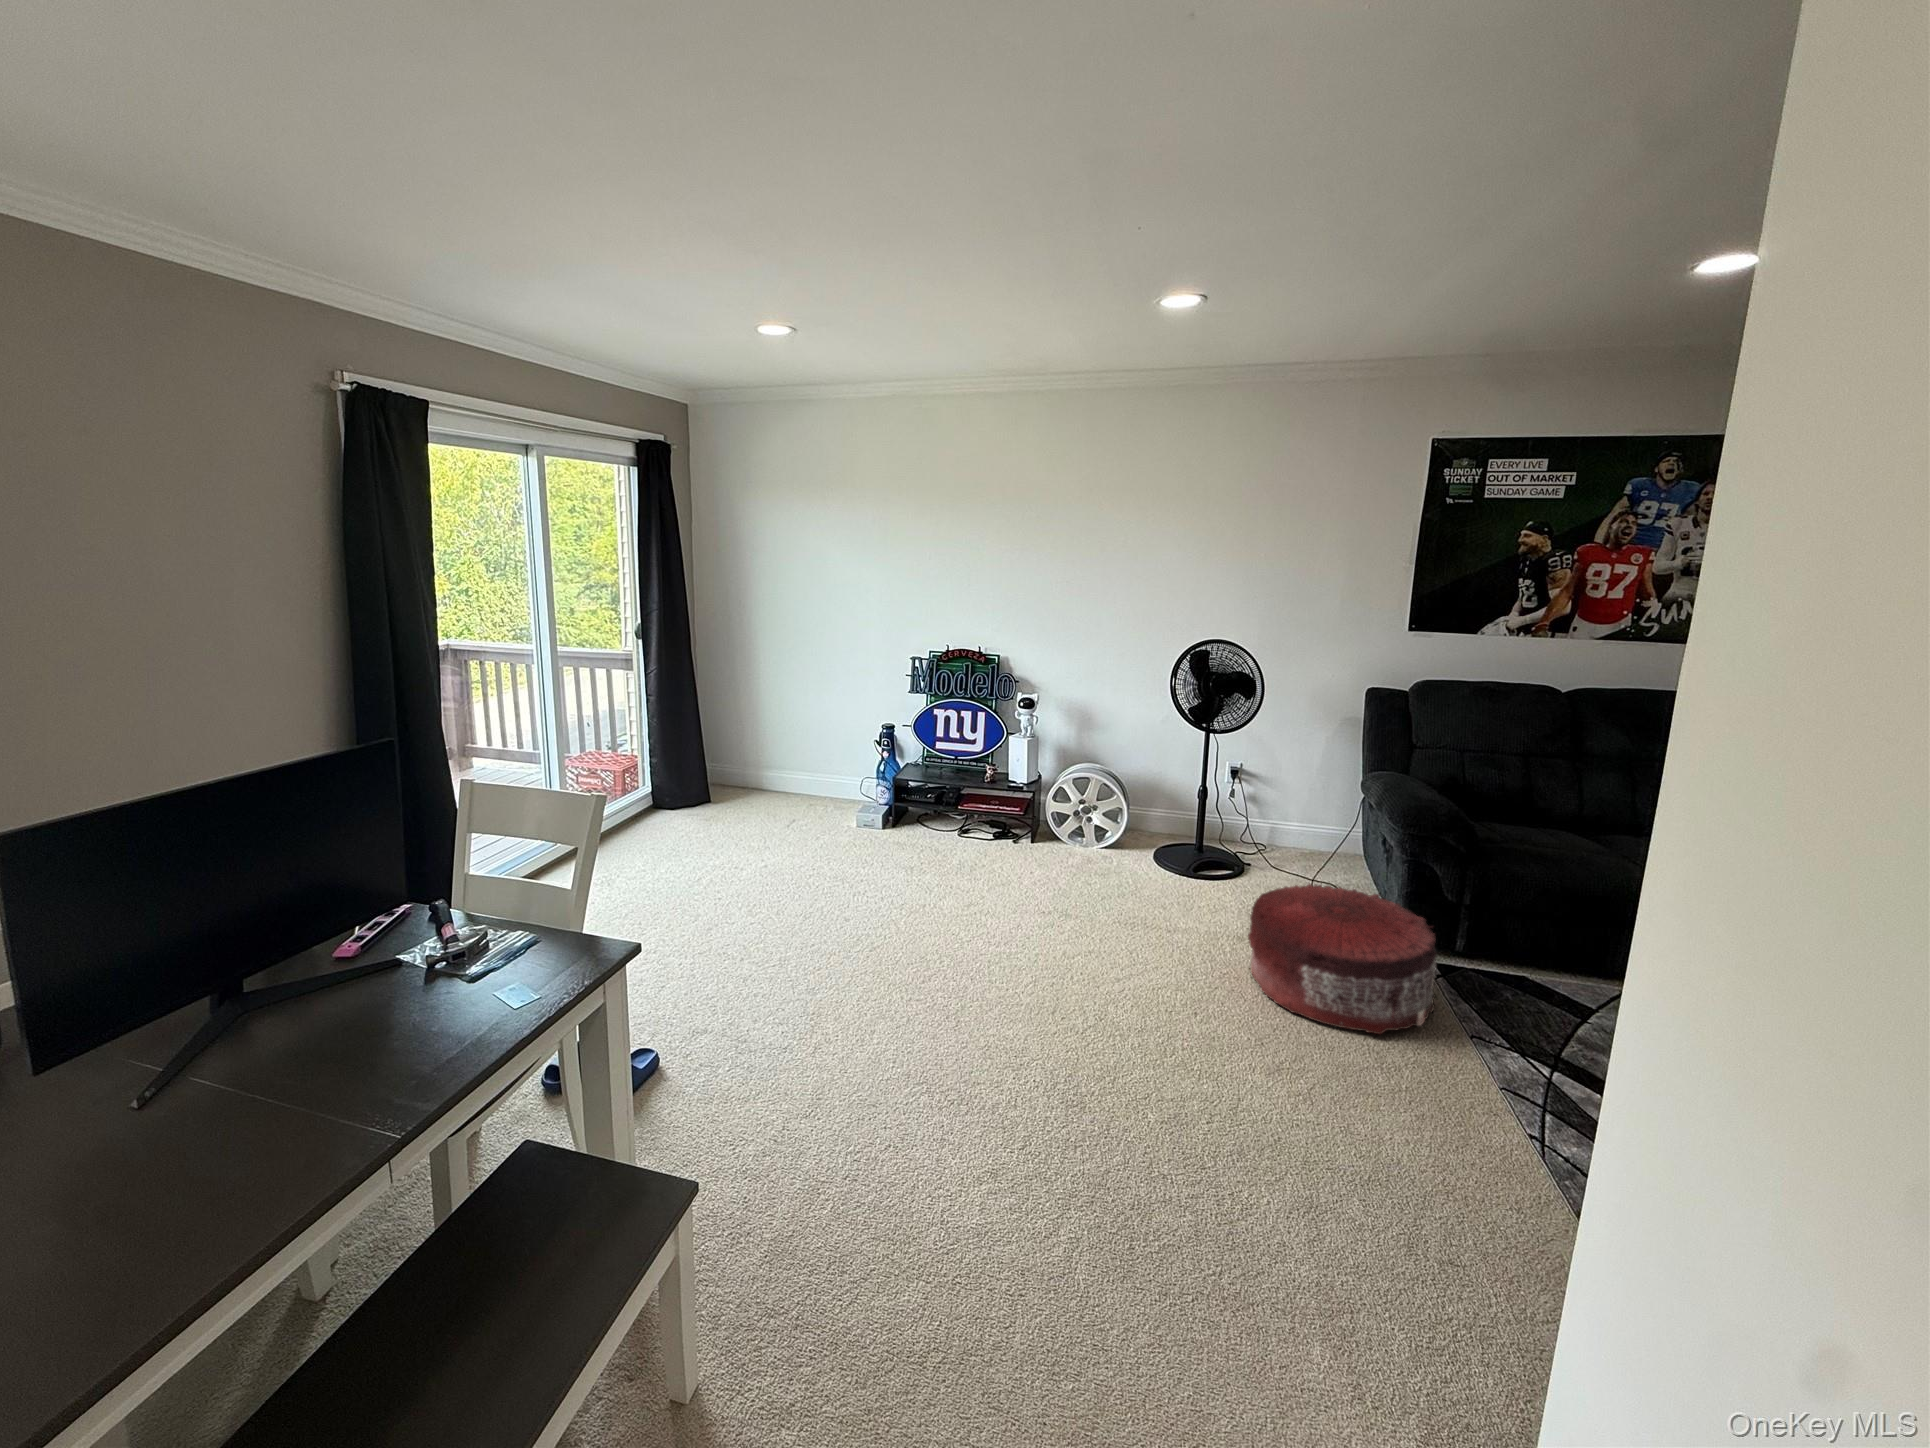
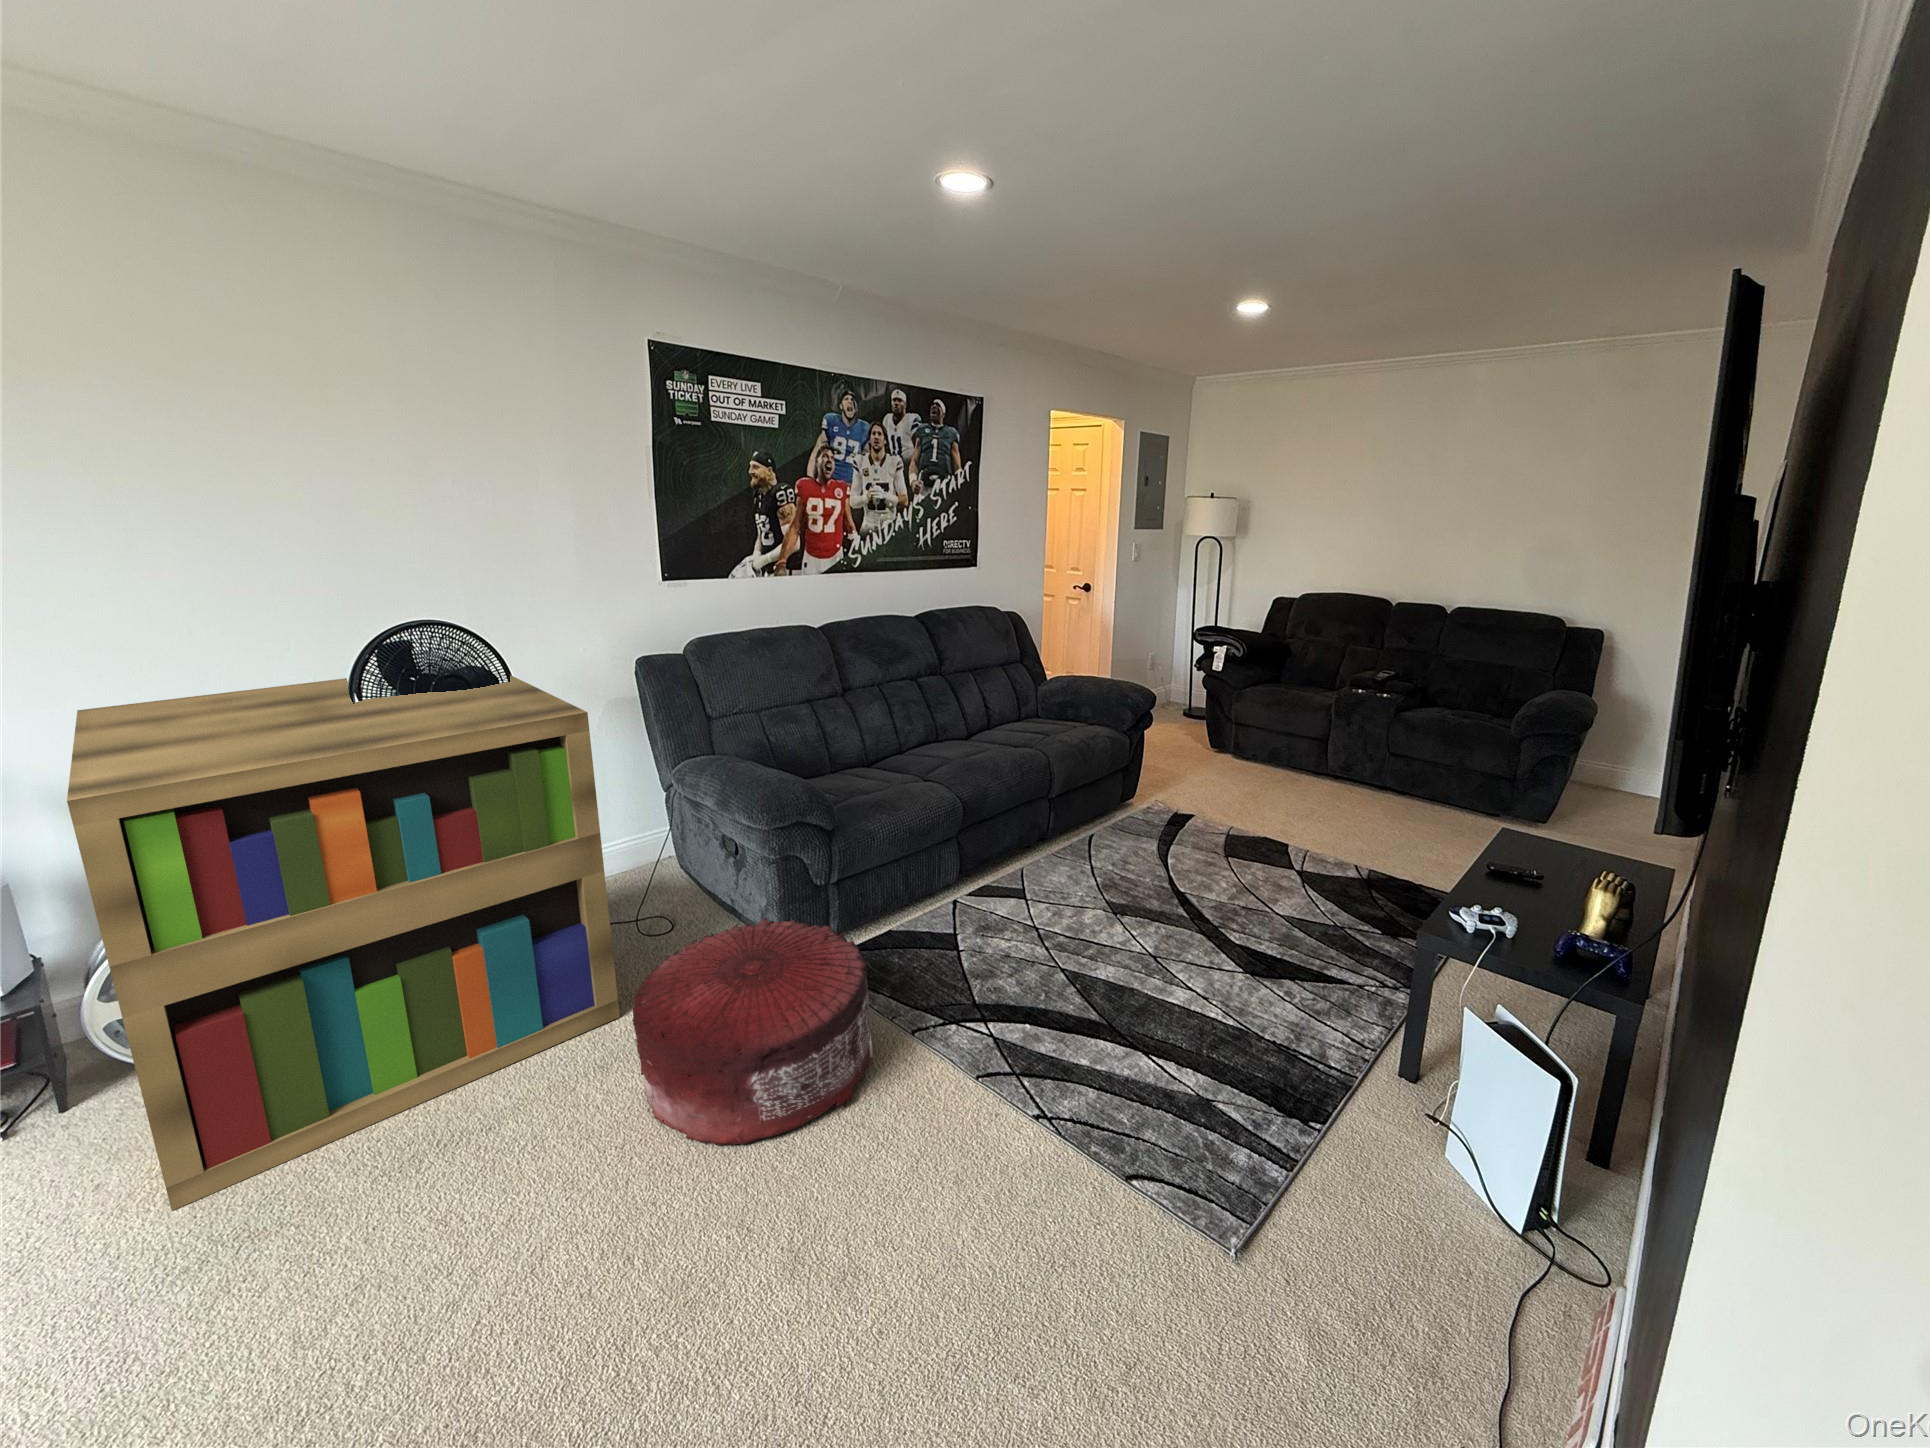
bookshelf: none [1048,663,1285,921] -> present [67,675,620,1211]

